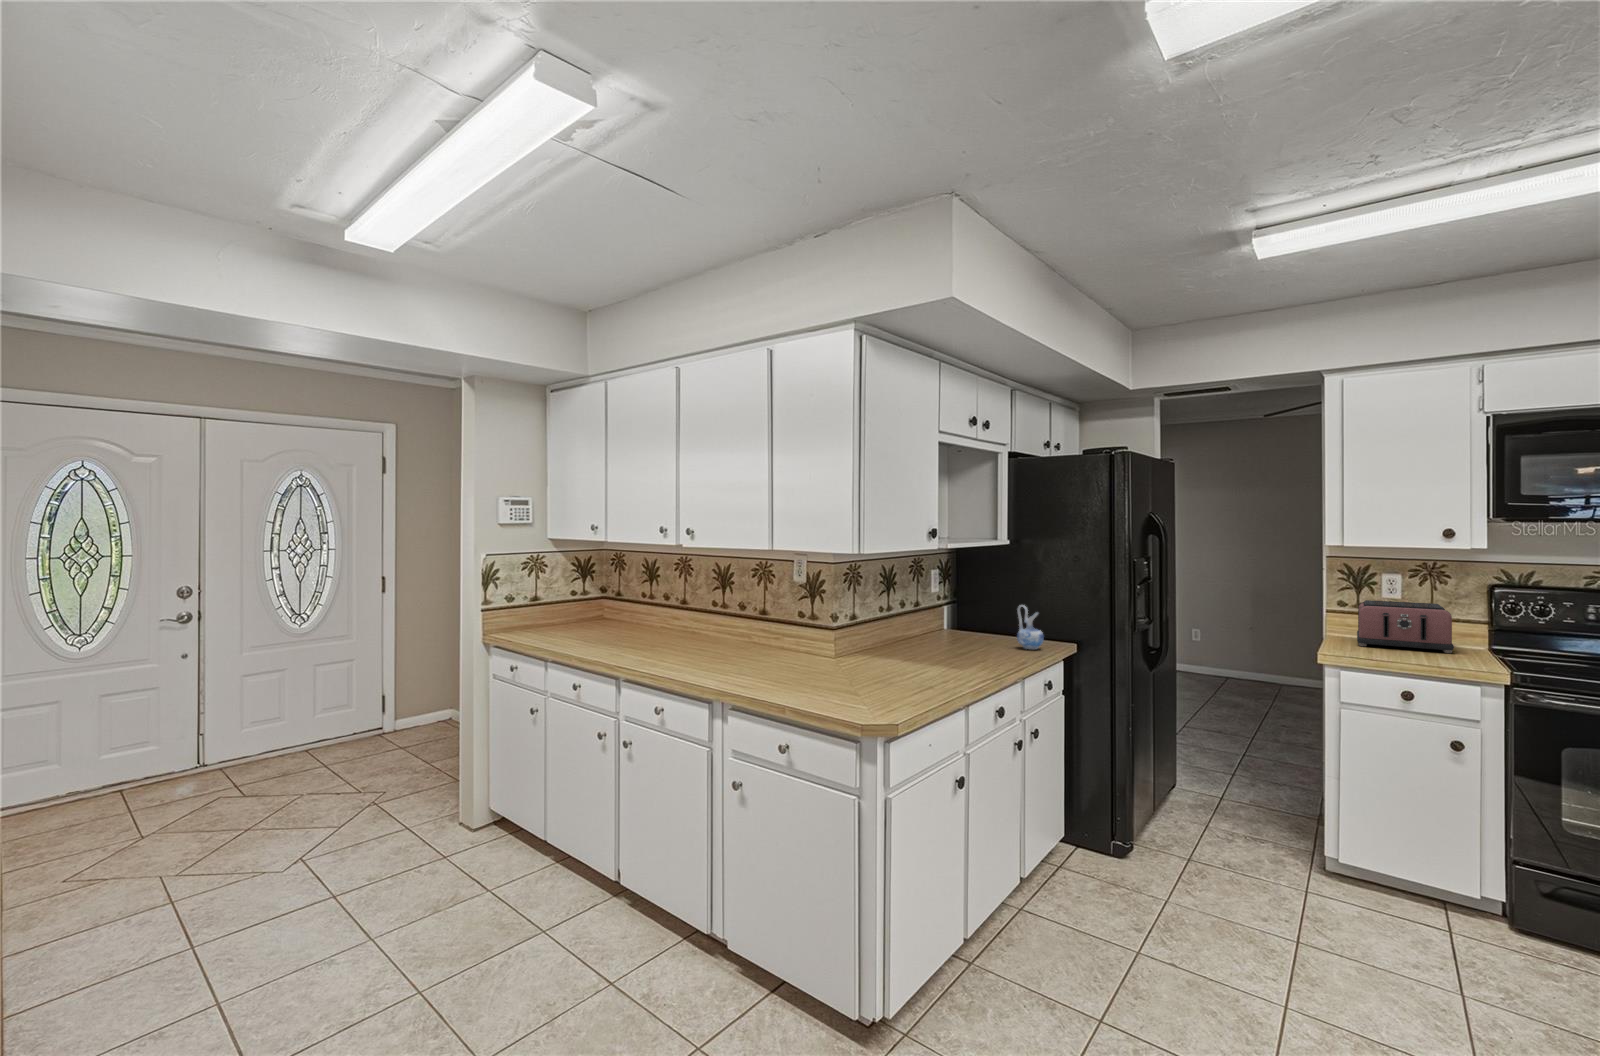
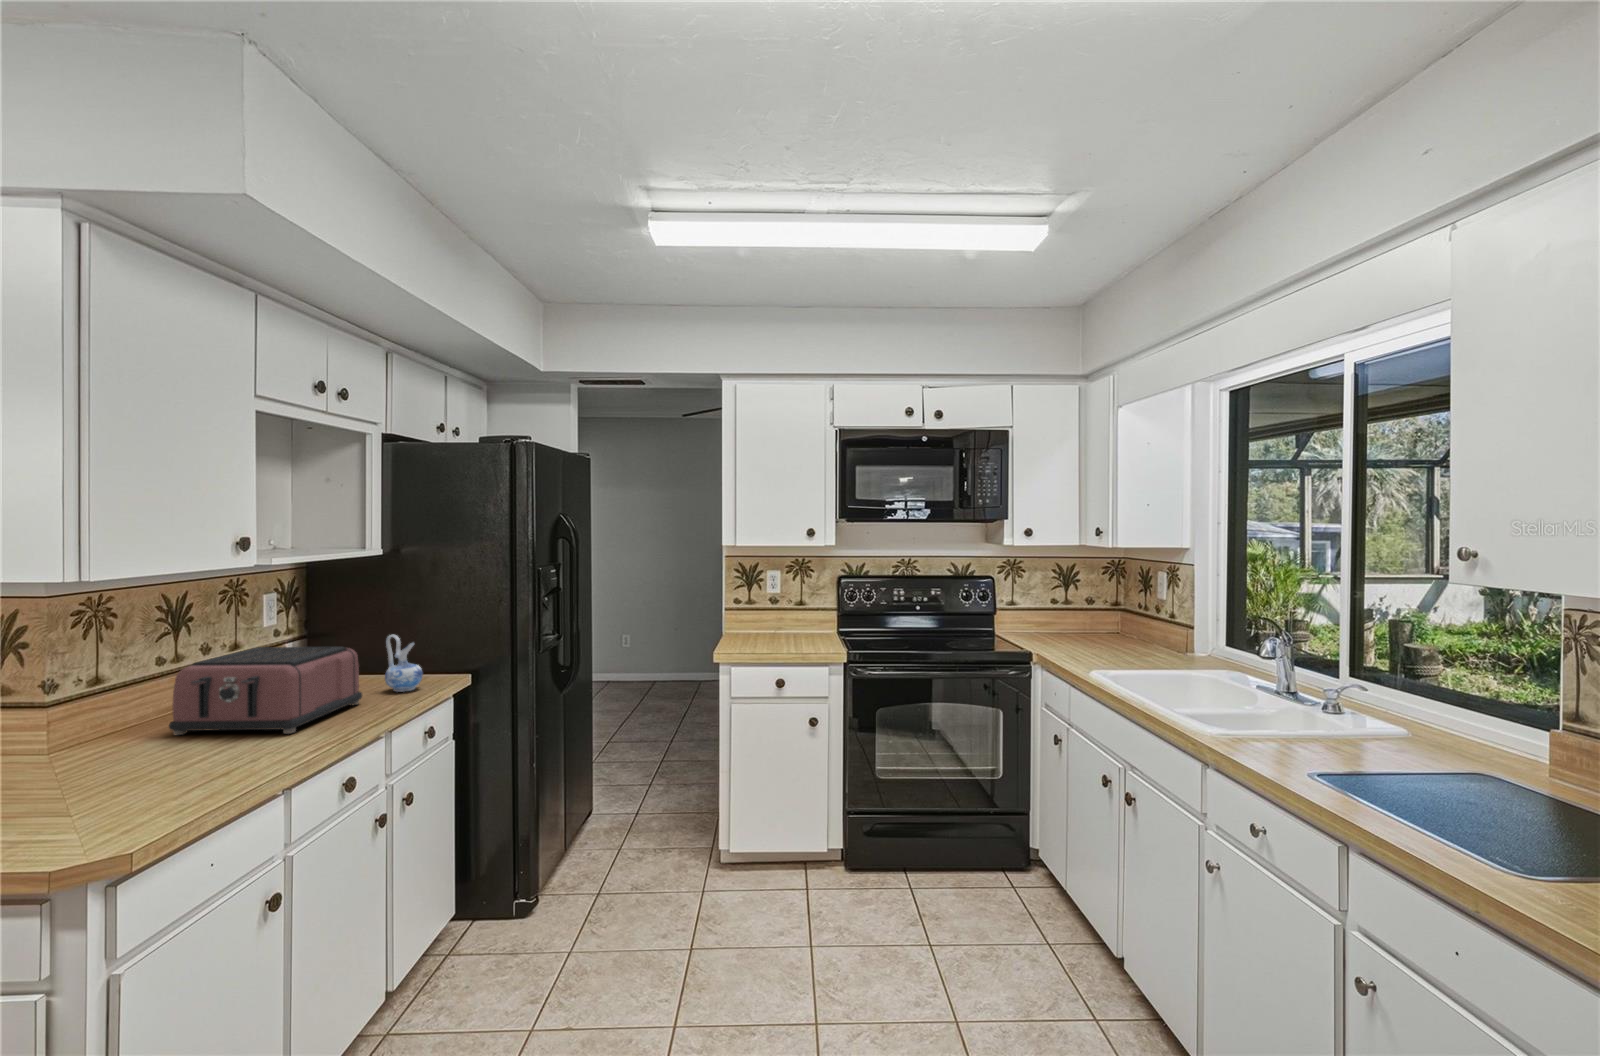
toaster: present [1357,600,1454,653] -> present [169,647,362,735]

